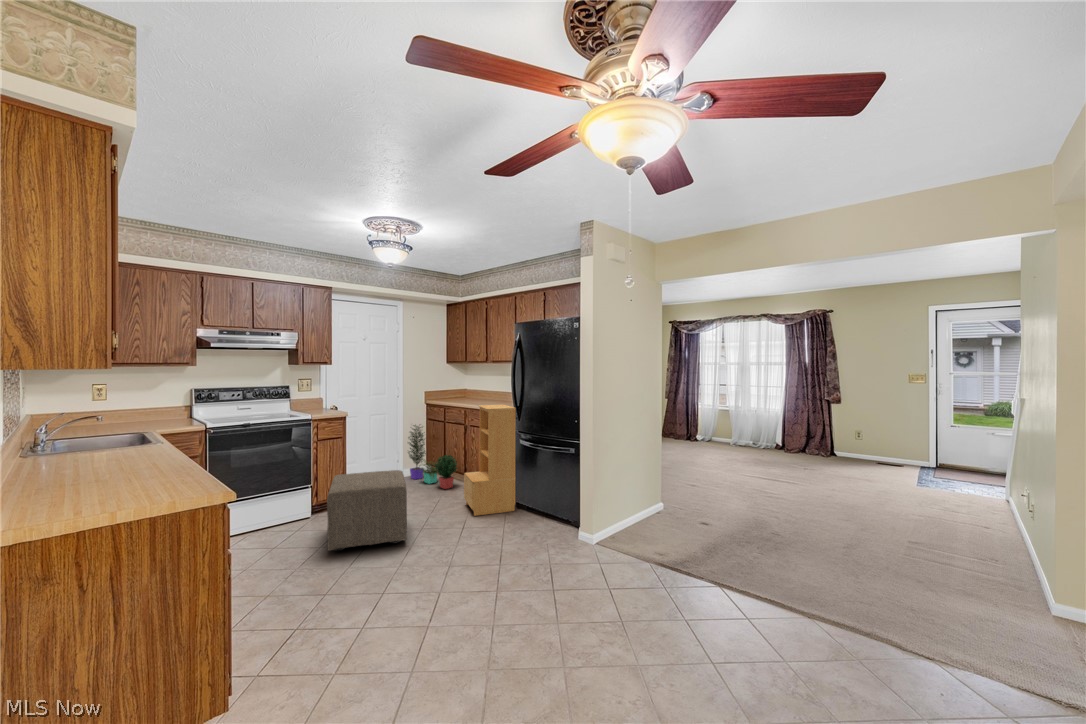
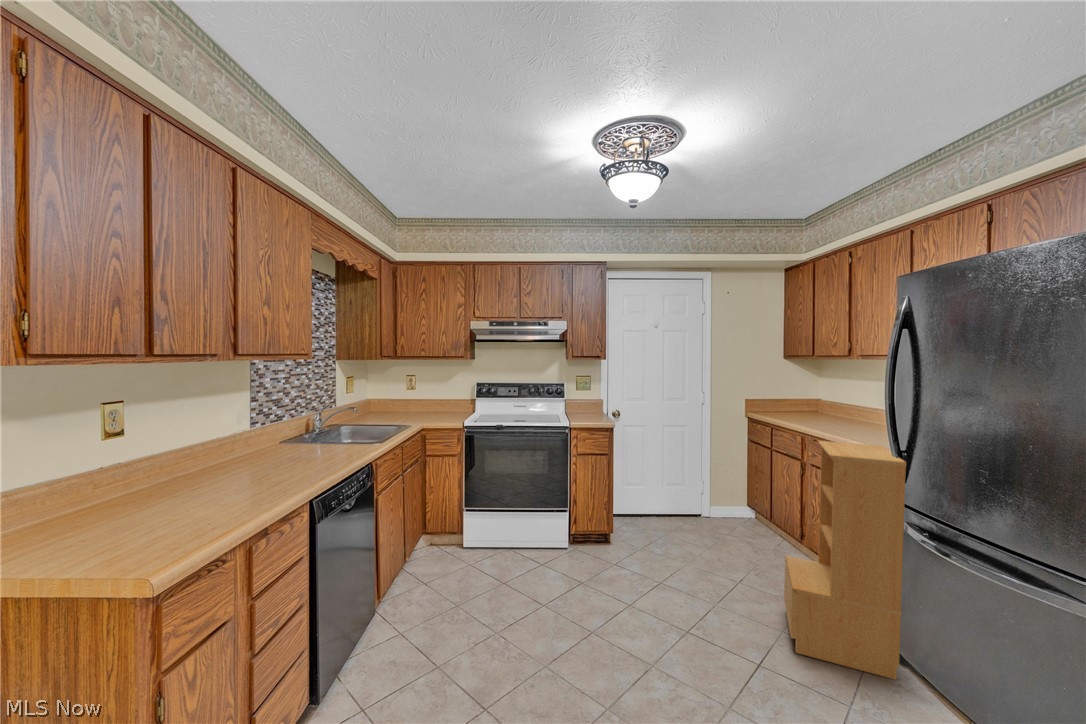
potted plant: present [408,425,457,489] -> none [713,444,788,560]
ottoman: present [327,470,407,551] -> none [538,512,668,663]

